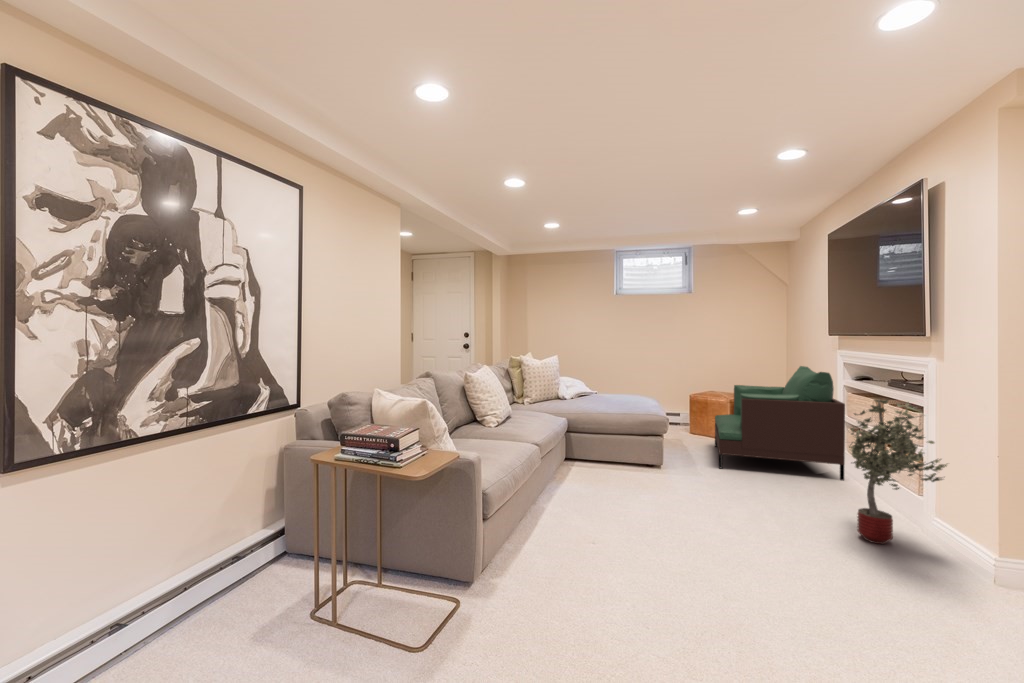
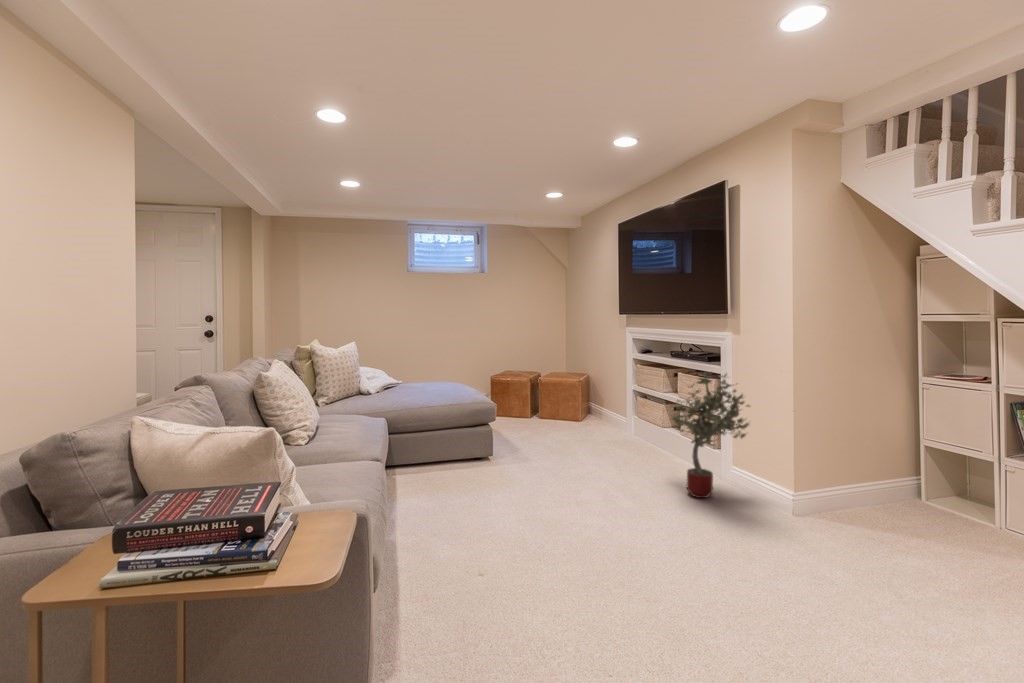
armchair: present [715,366,845,481] -> none [523,343,641,450]

